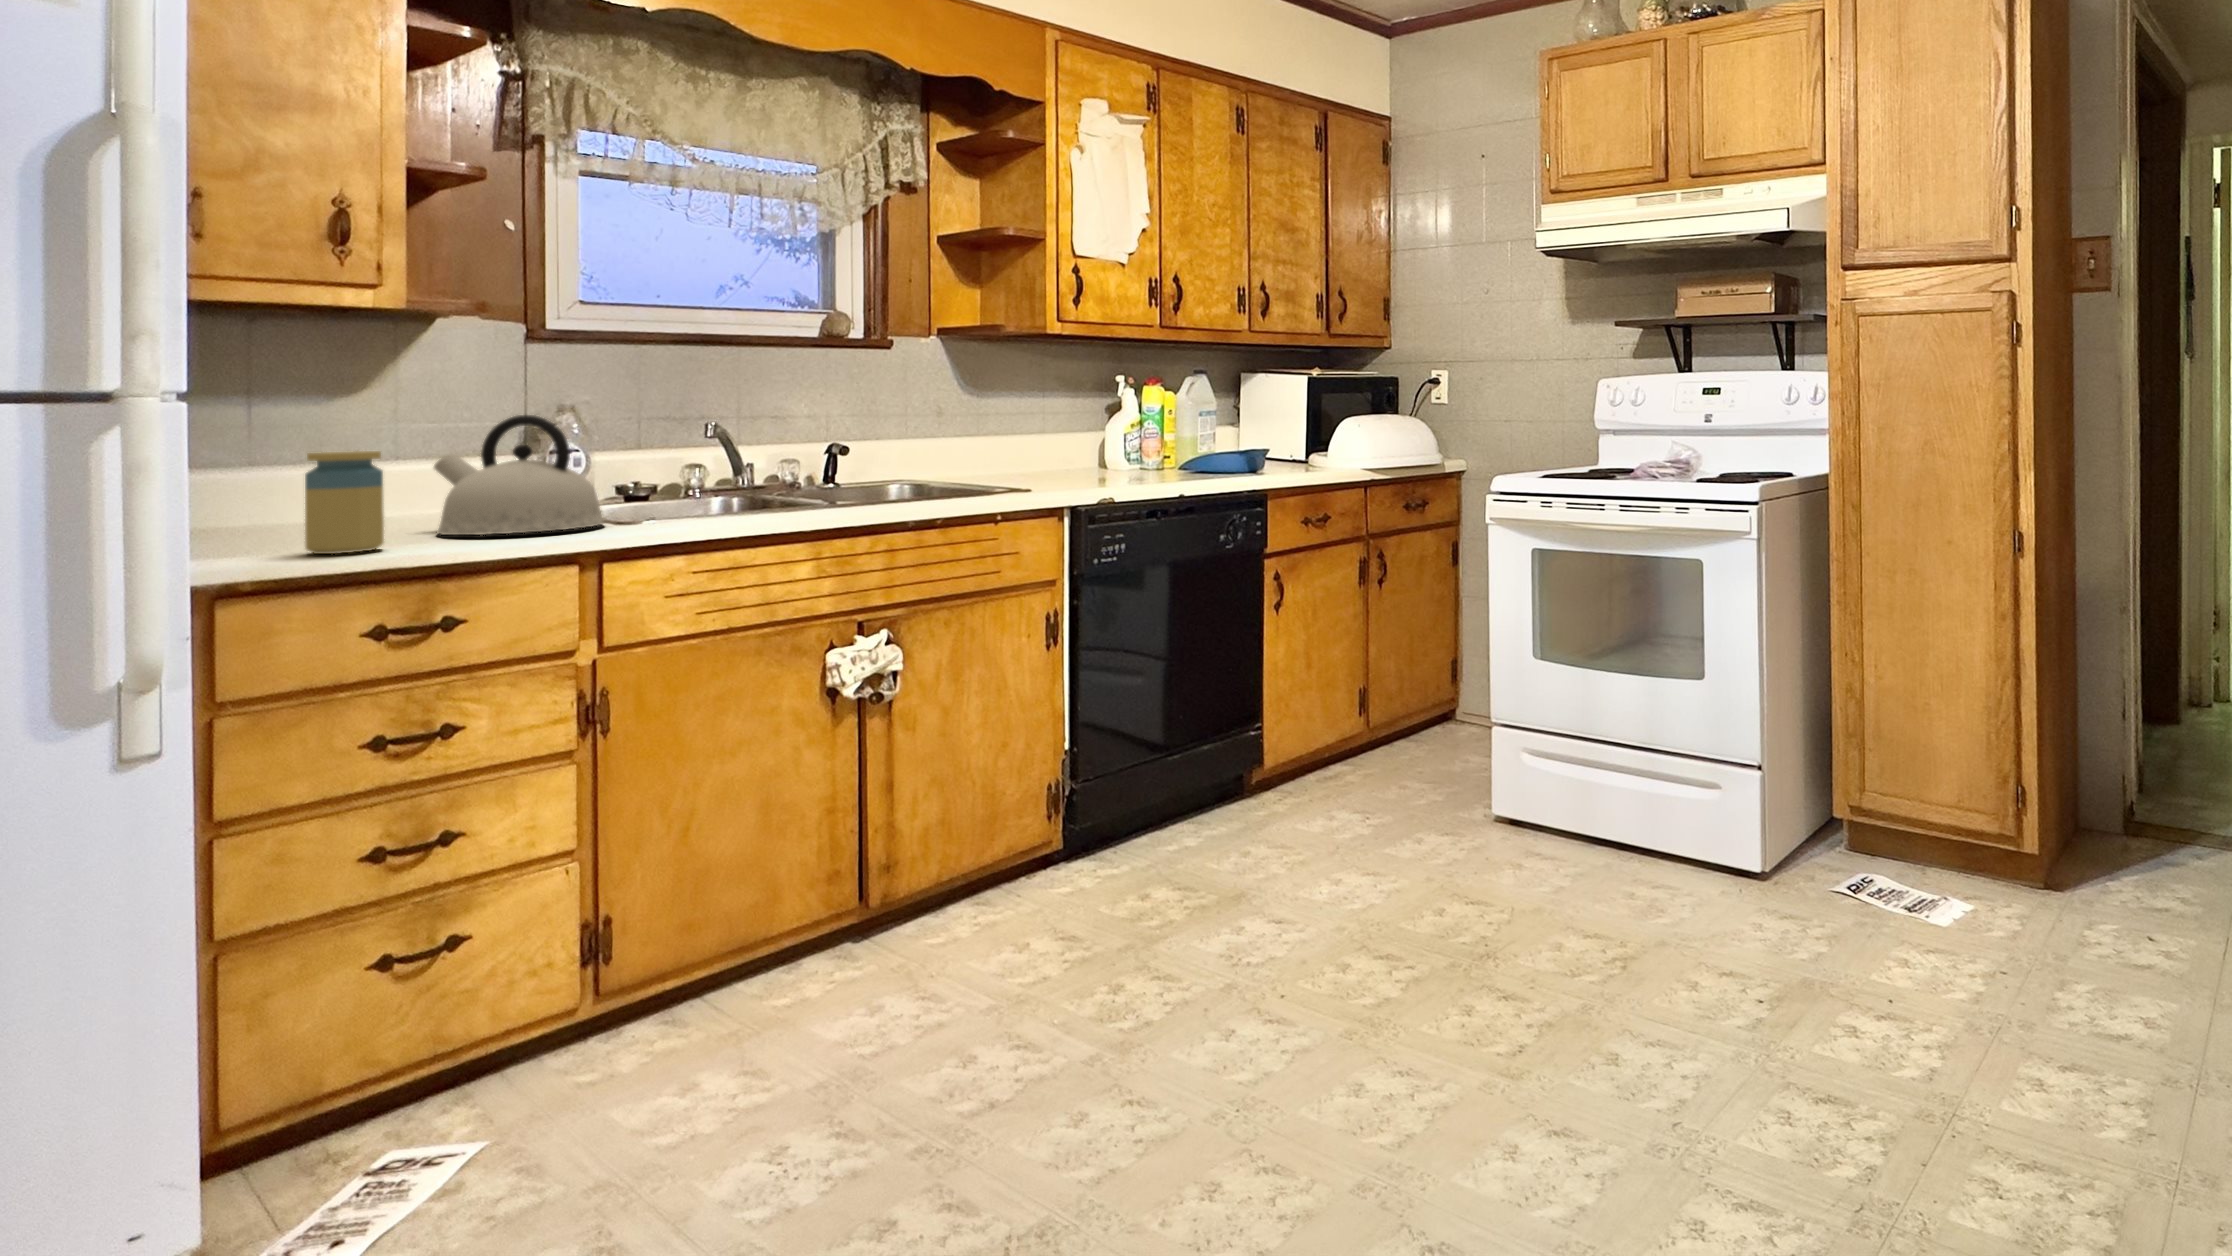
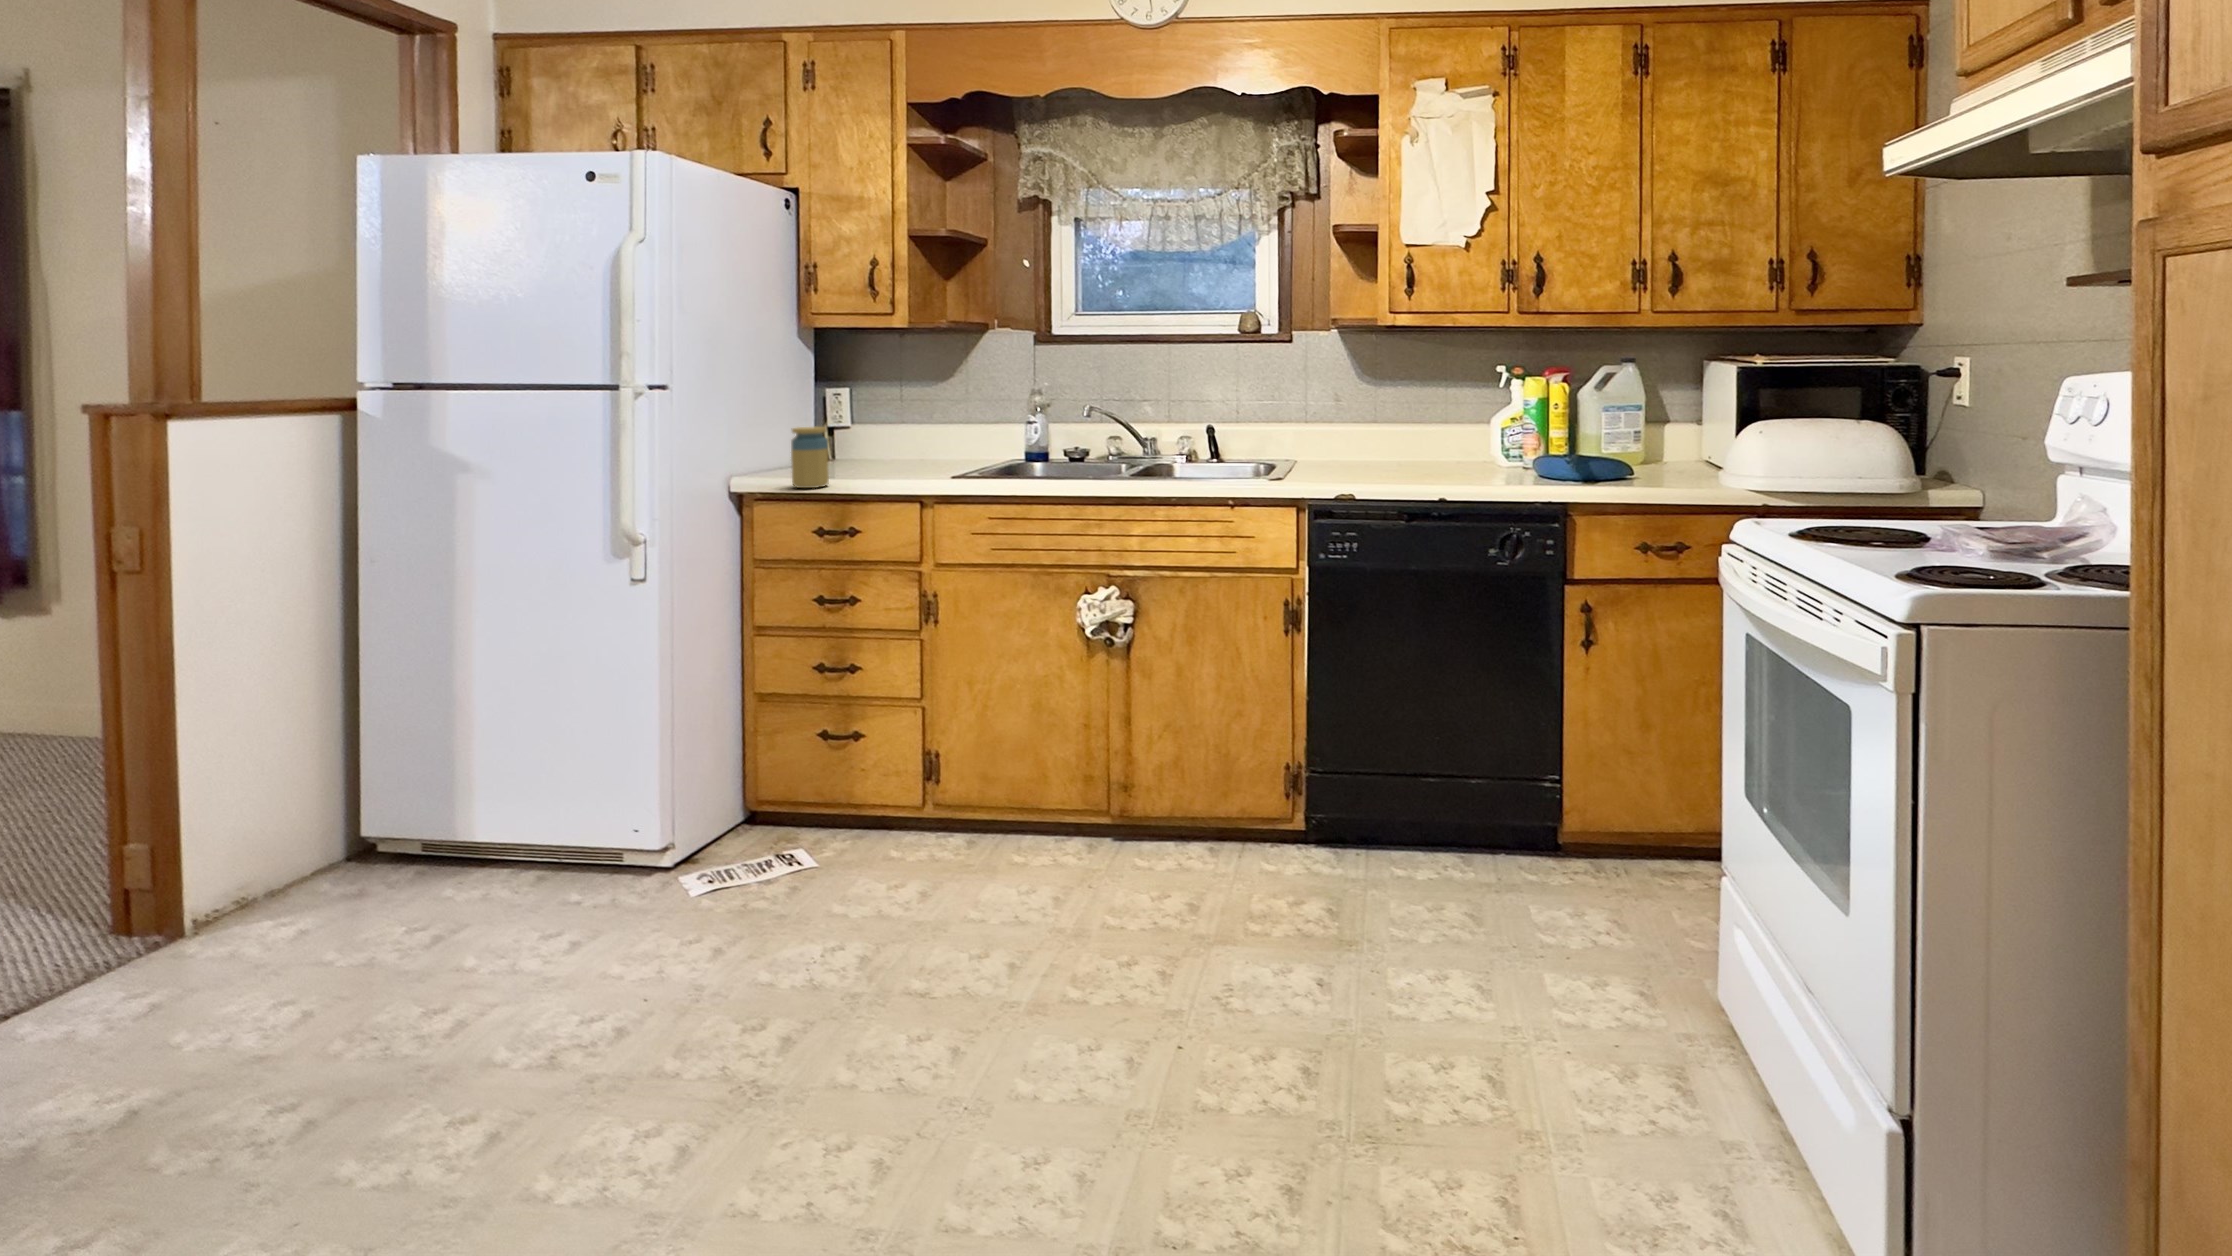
kettle: present [434,415,604,535] -> none [876,404,967,484]

